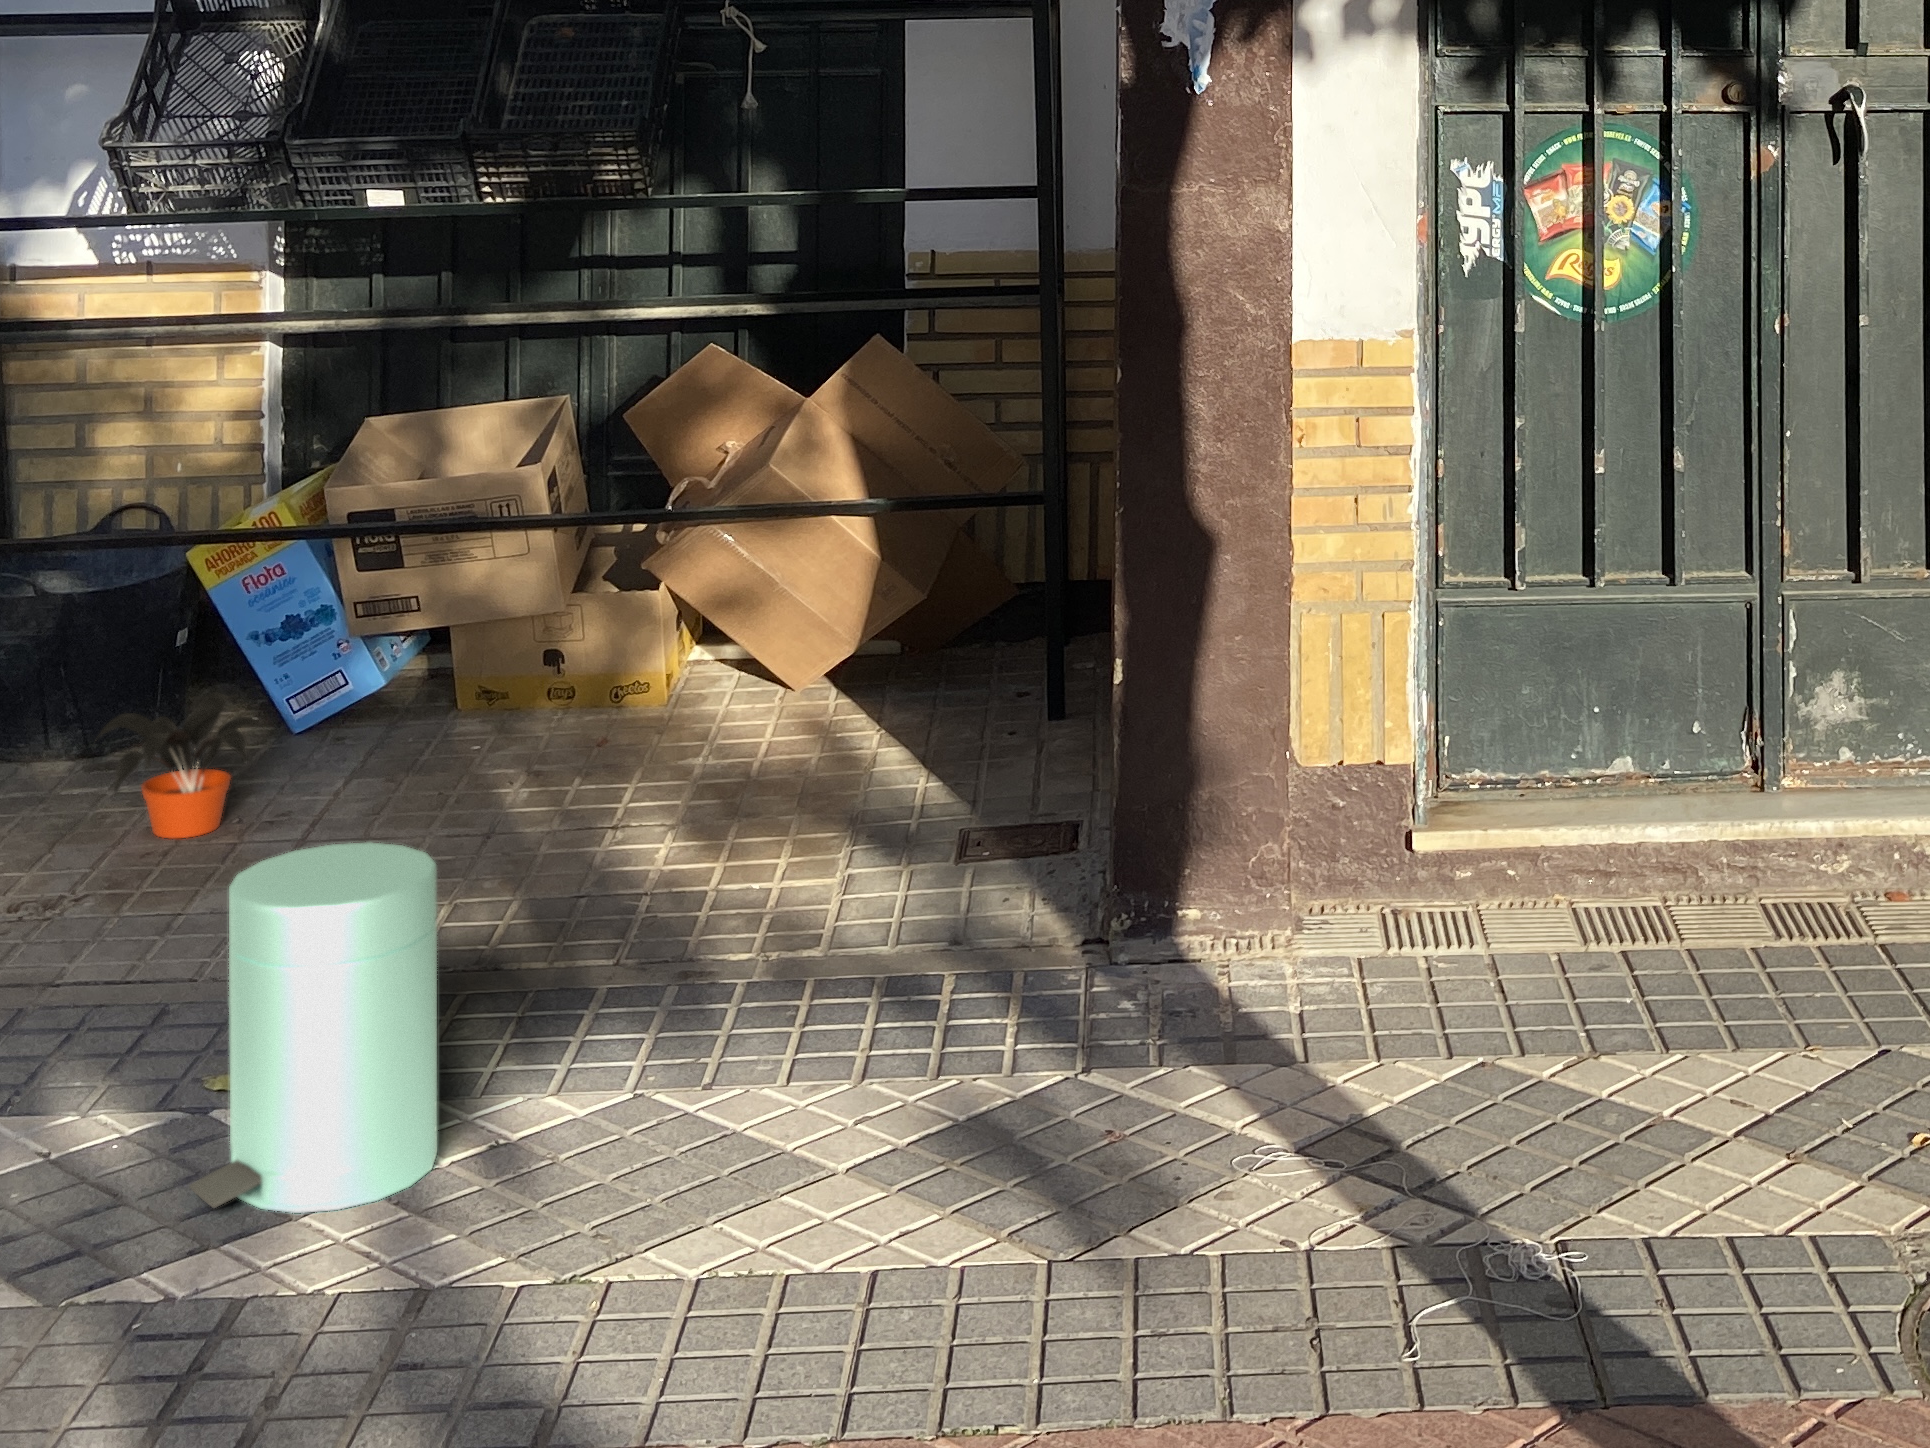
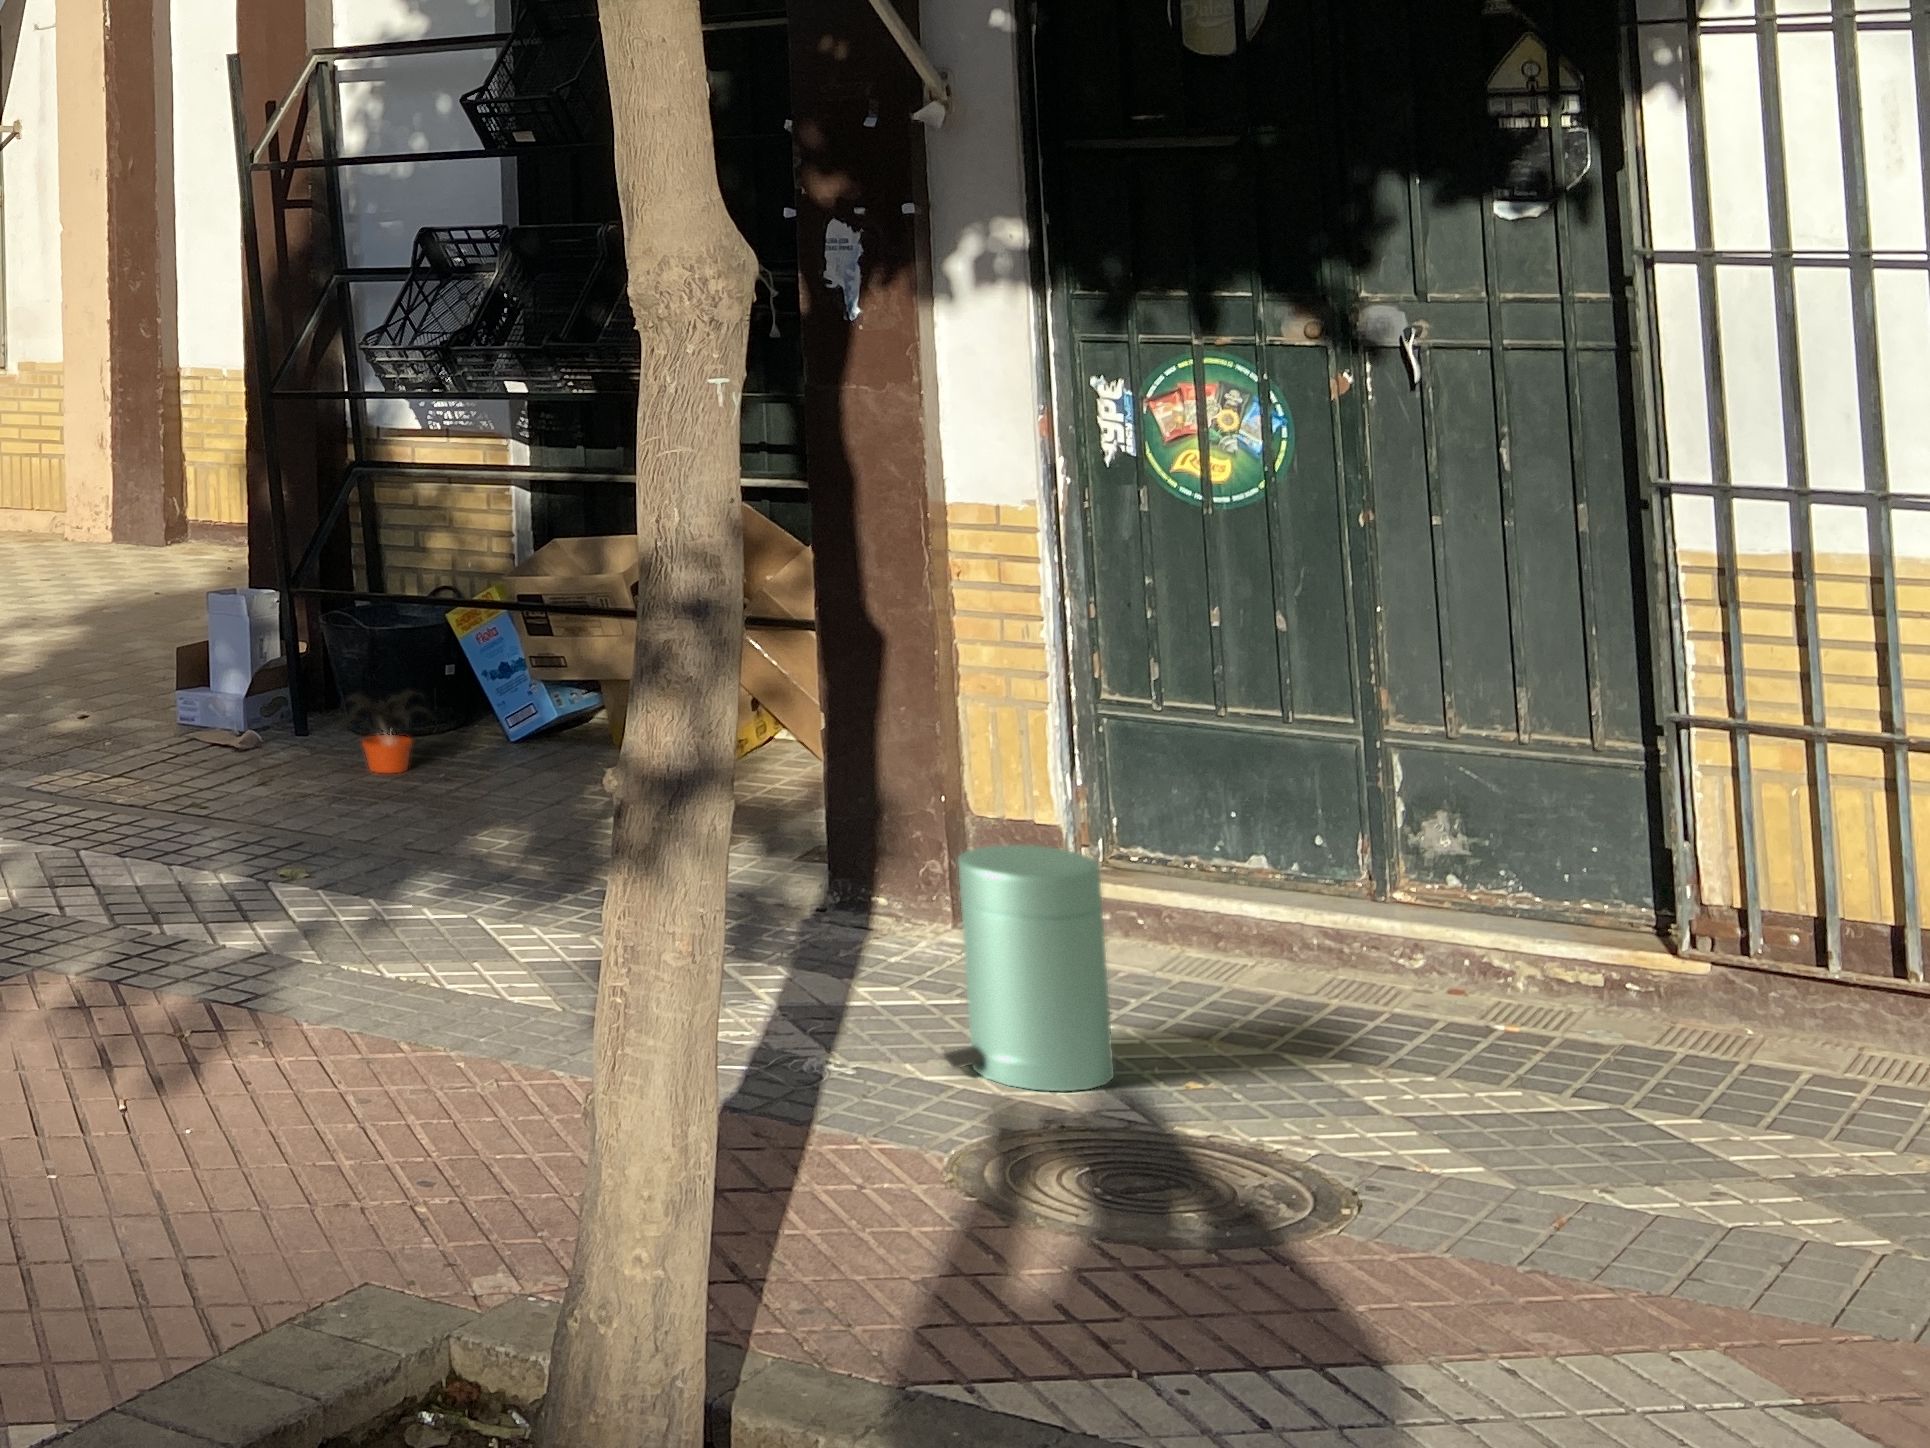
trash can: present [190,842,437,1213] -> present [943,845,1114,1091]

